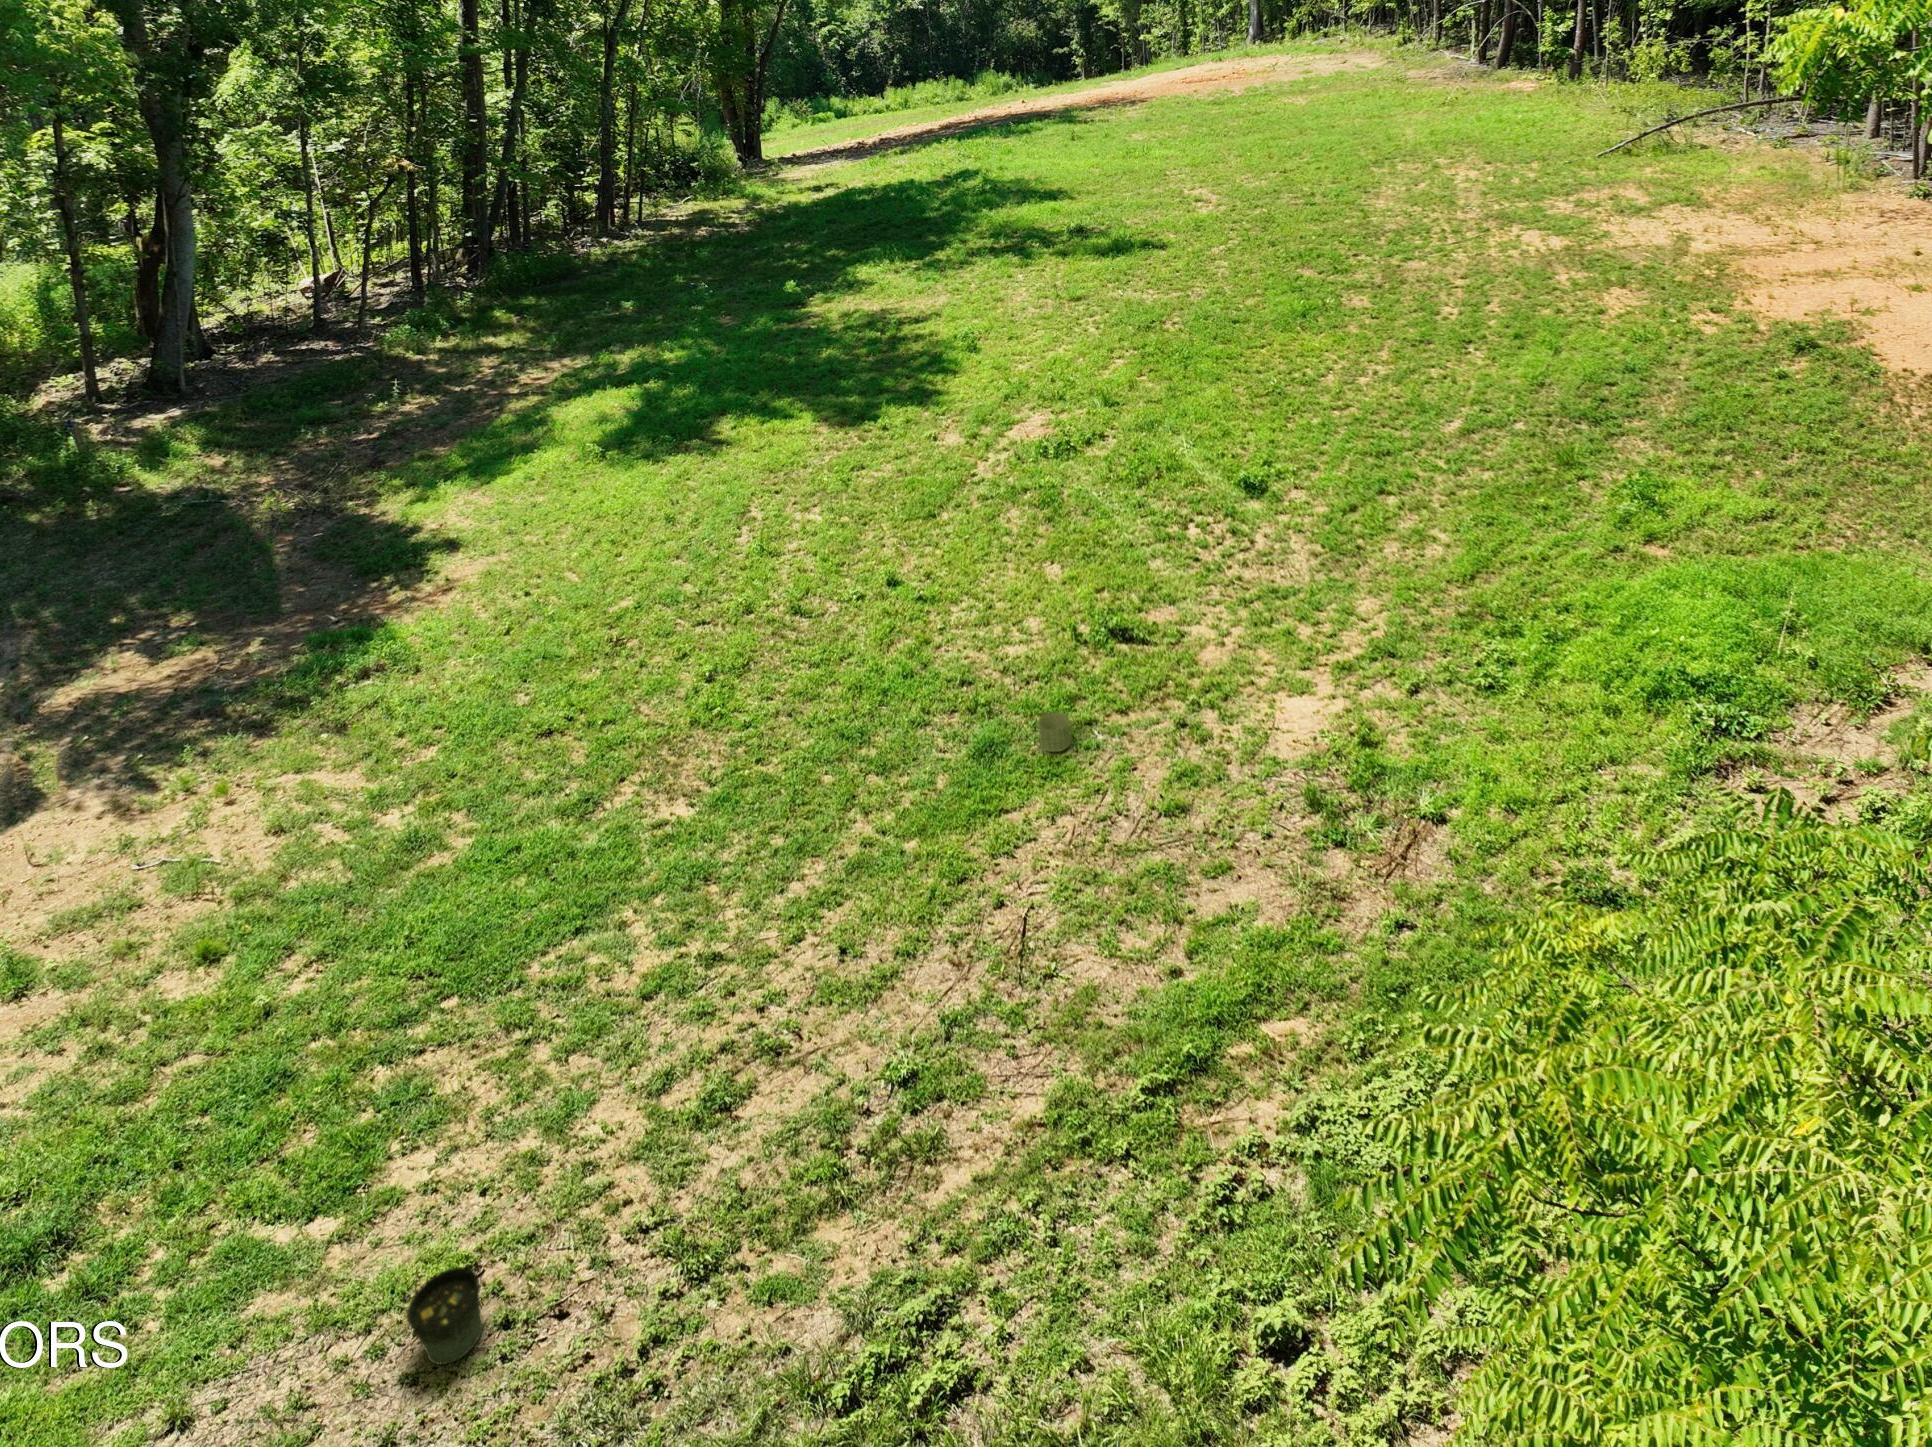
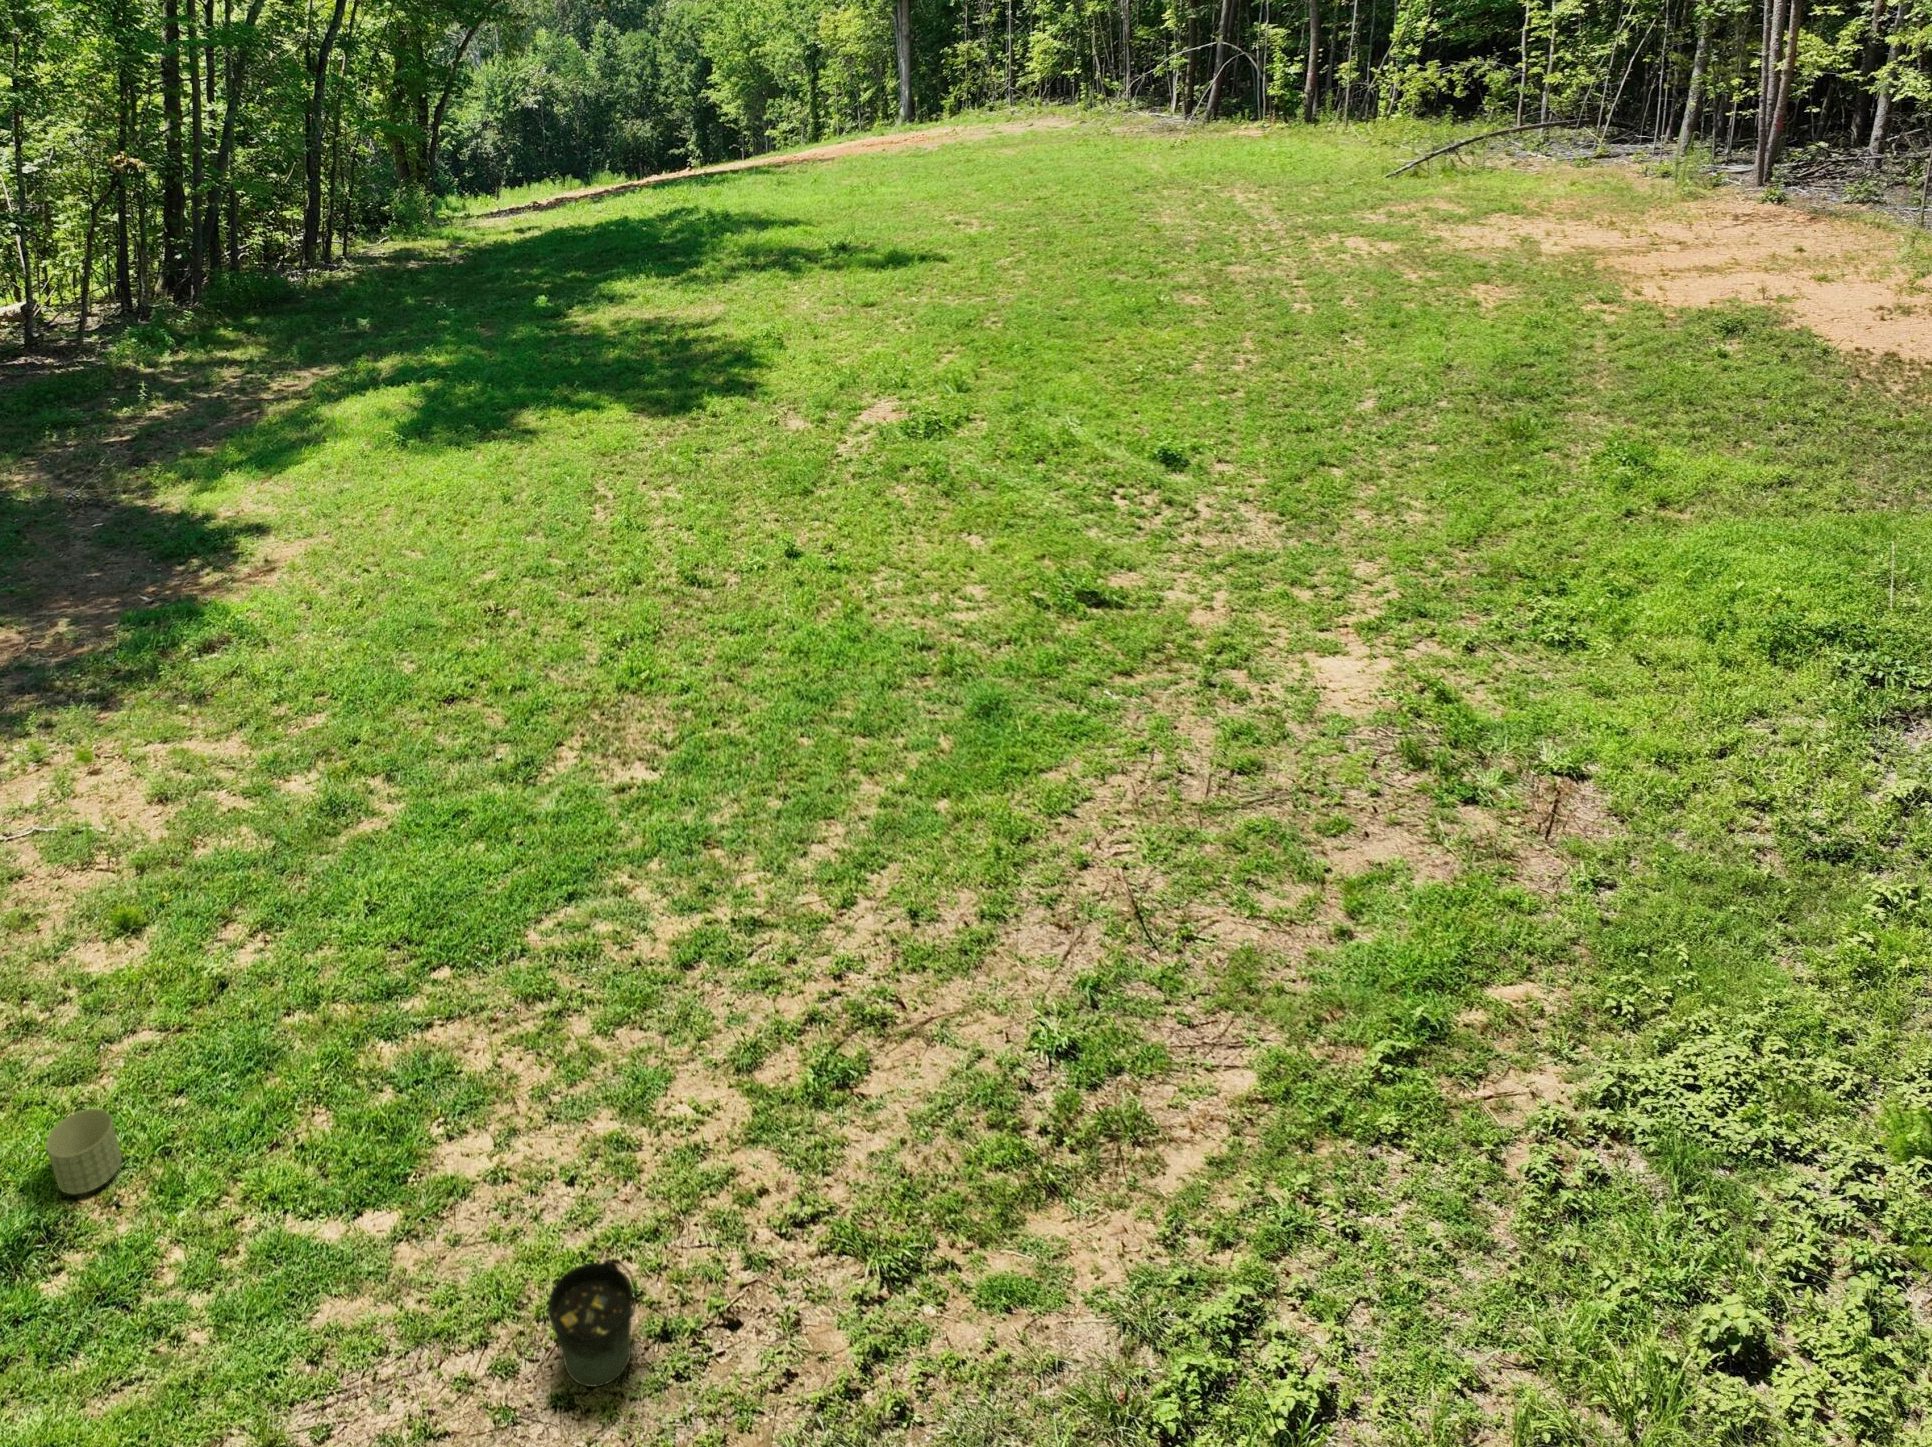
planter: present [1038,712,1072,752] -> present [46,1108,122,1194]

